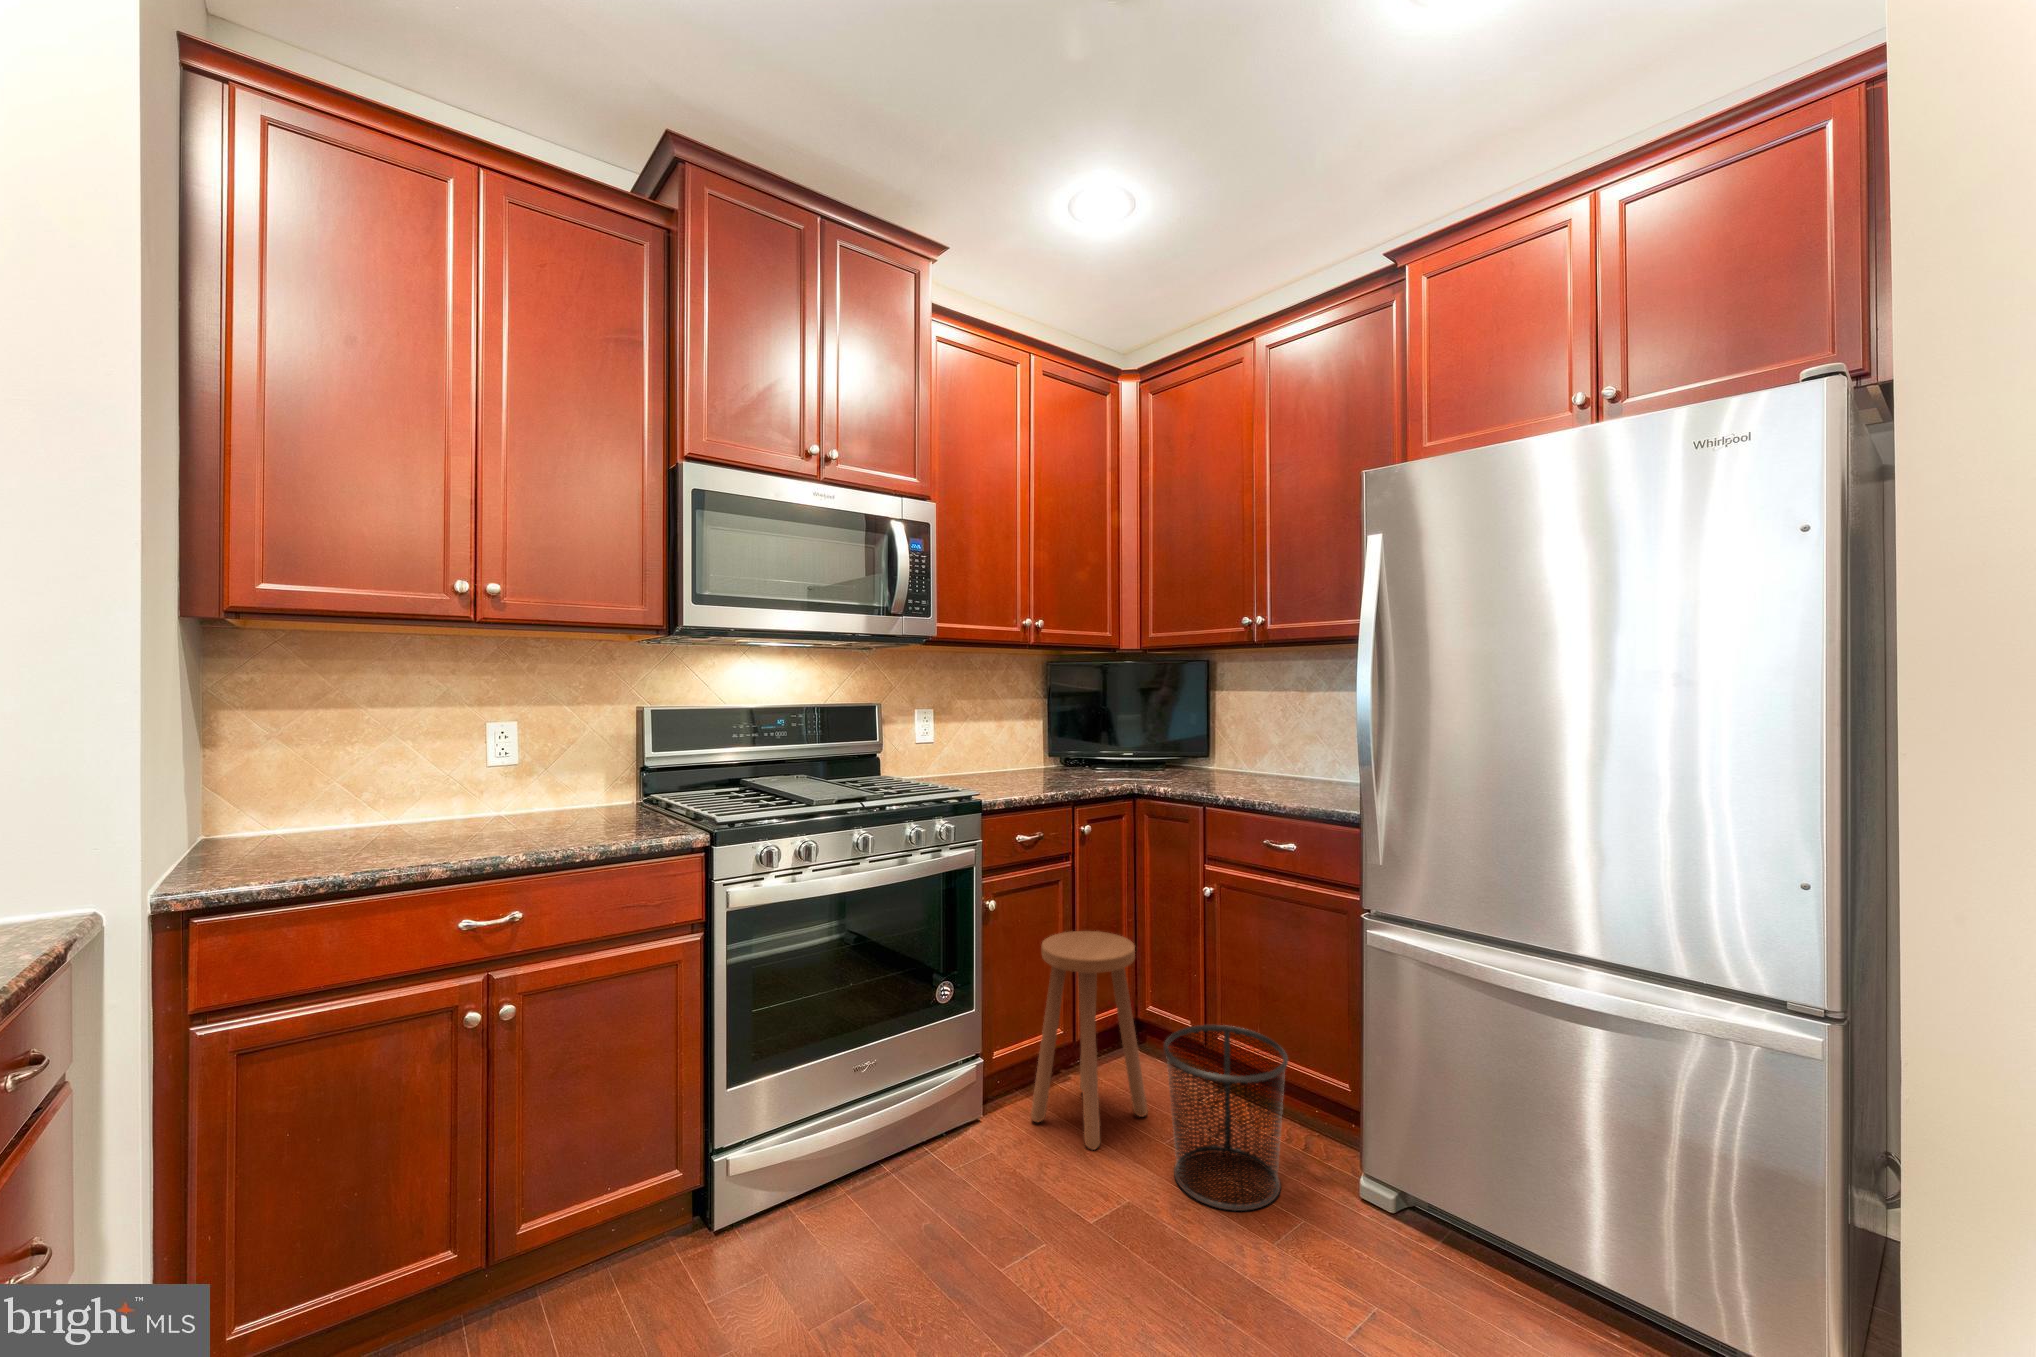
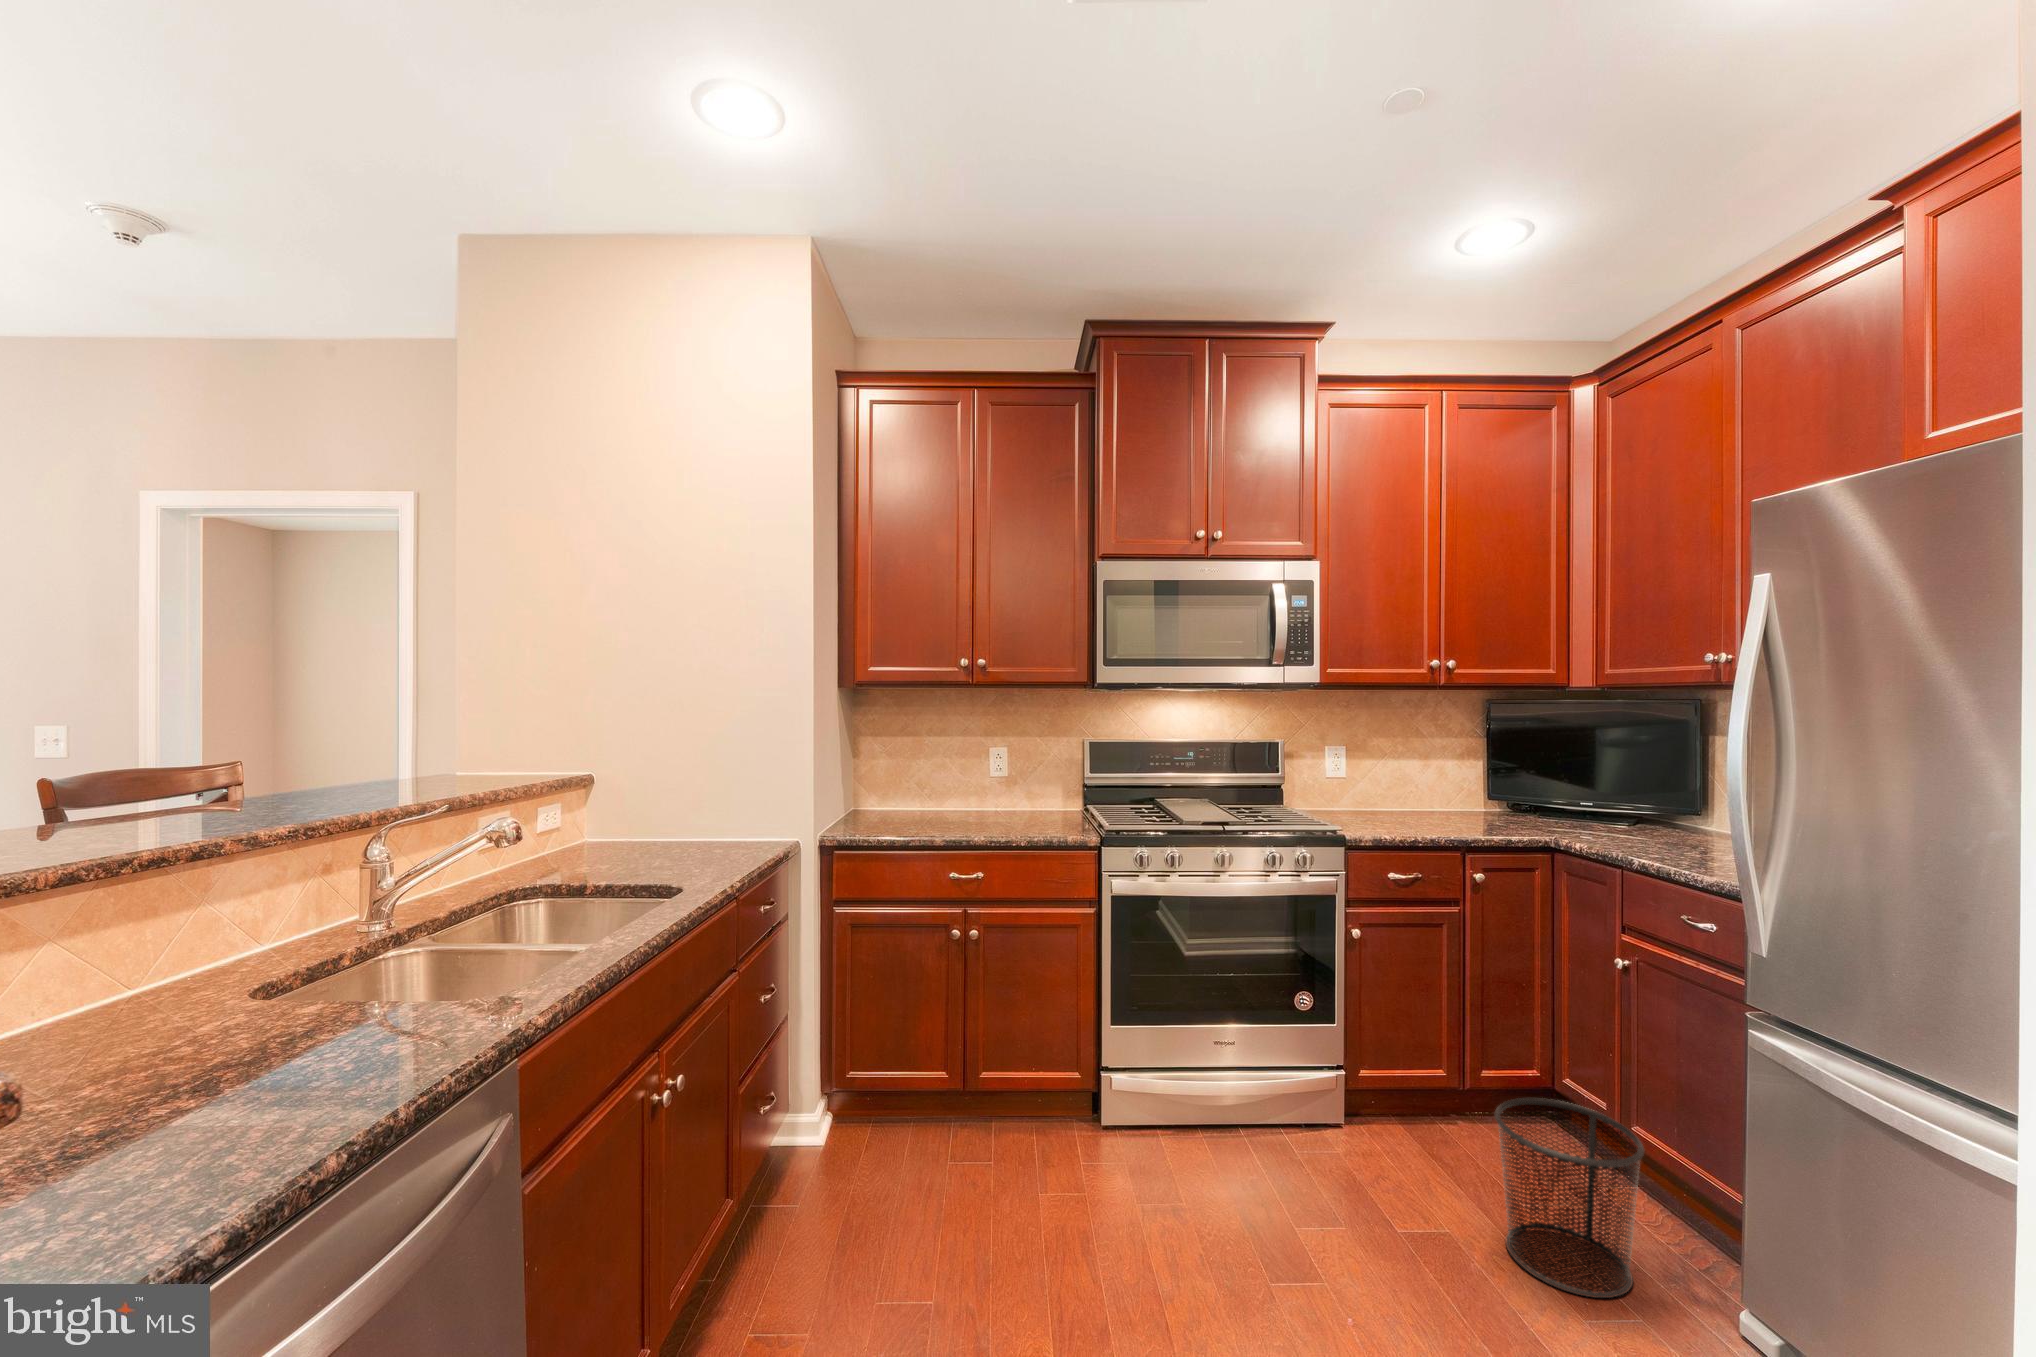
stool: present [1031,931,1148,1150] -> none [1390,977,1521,1187]

